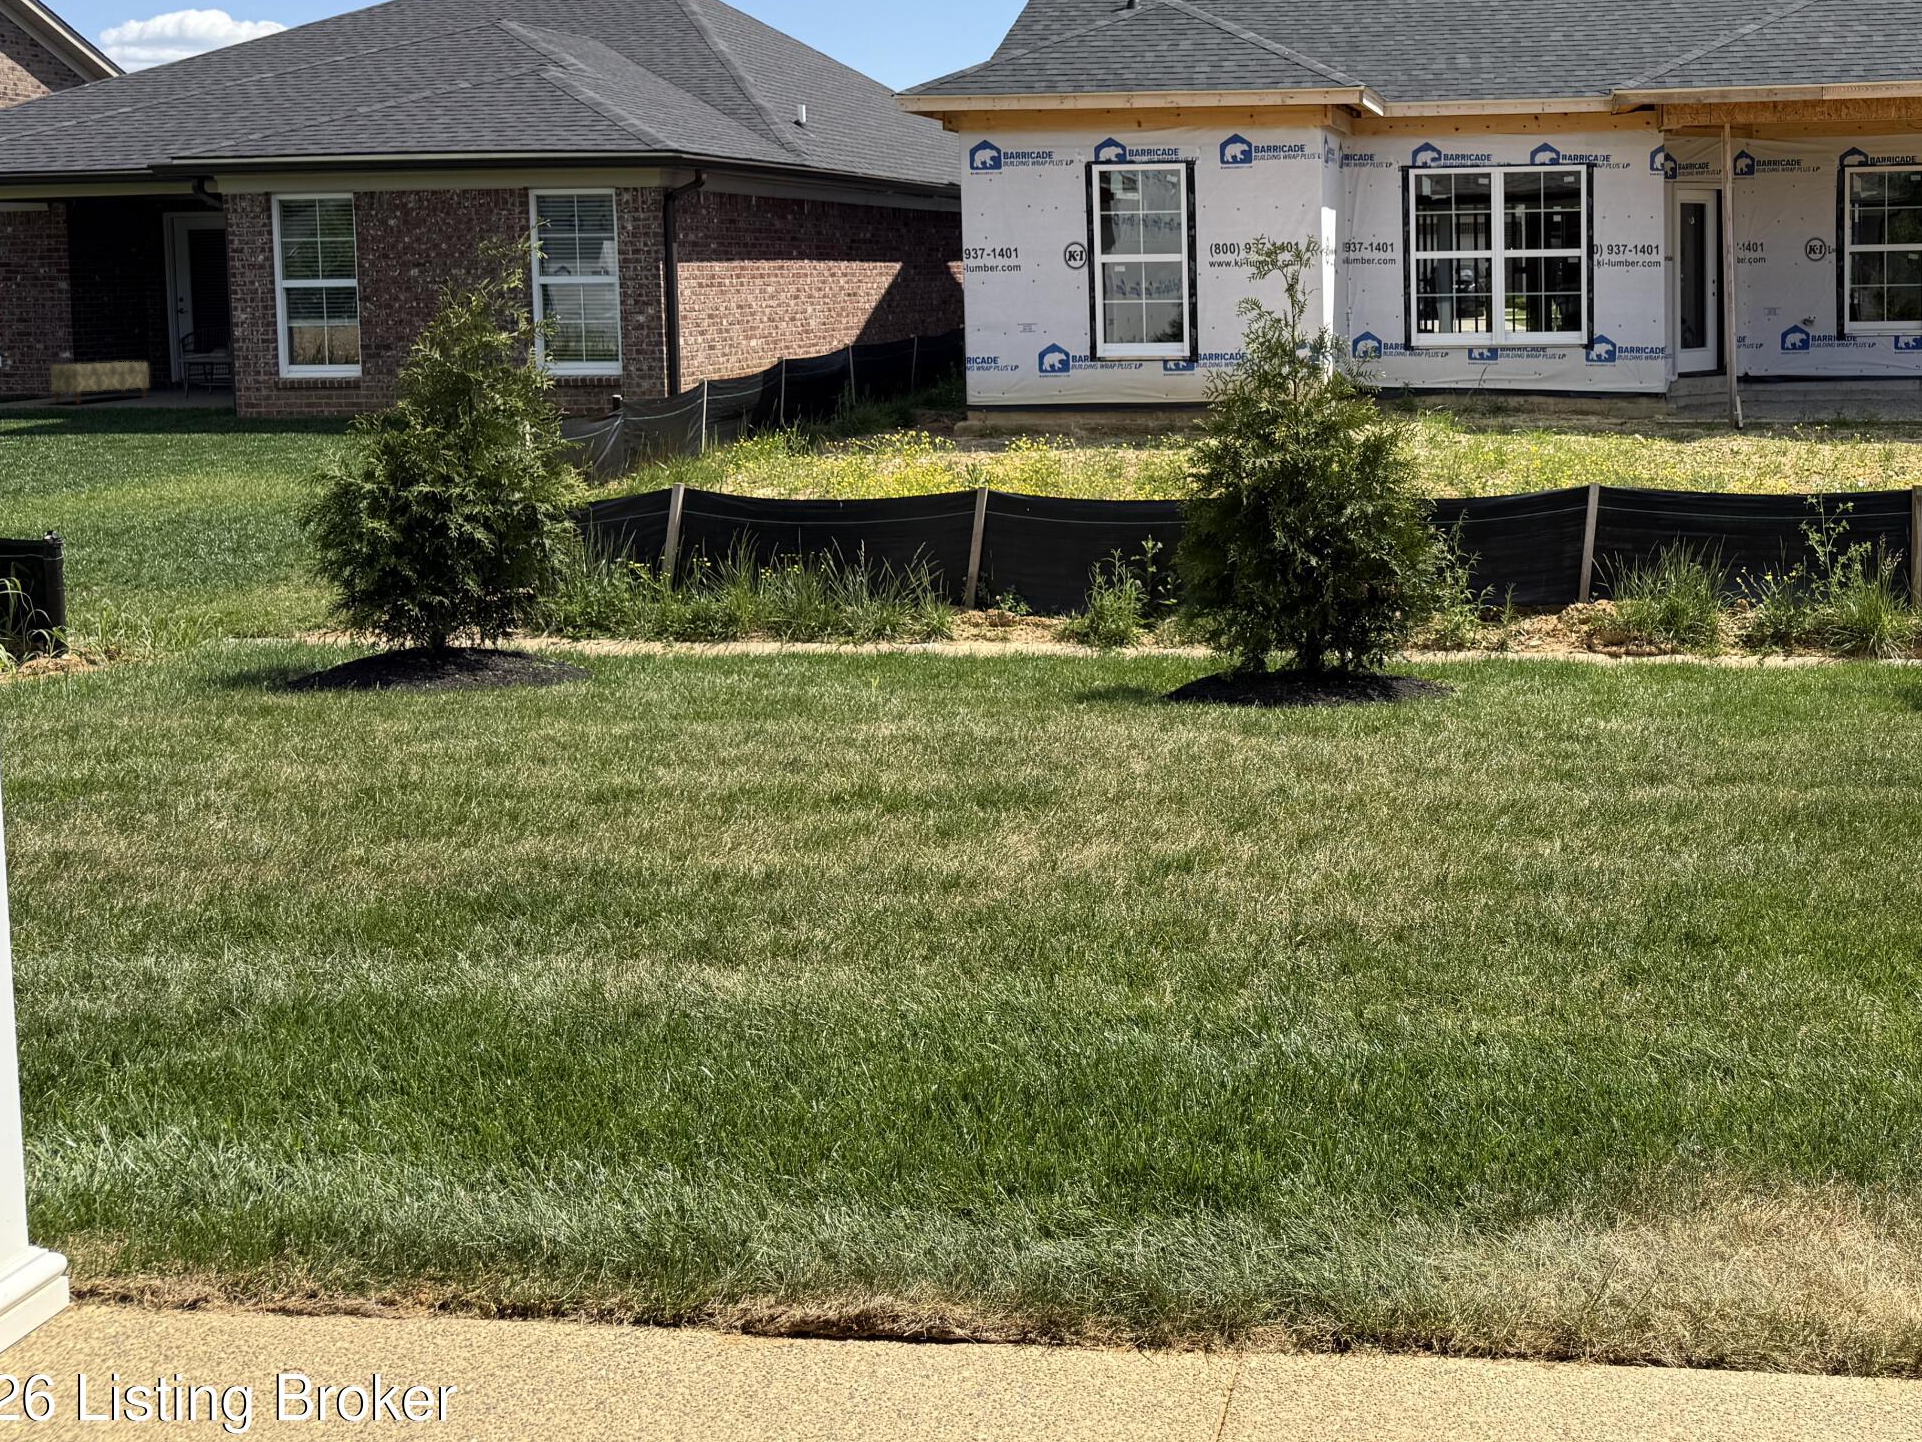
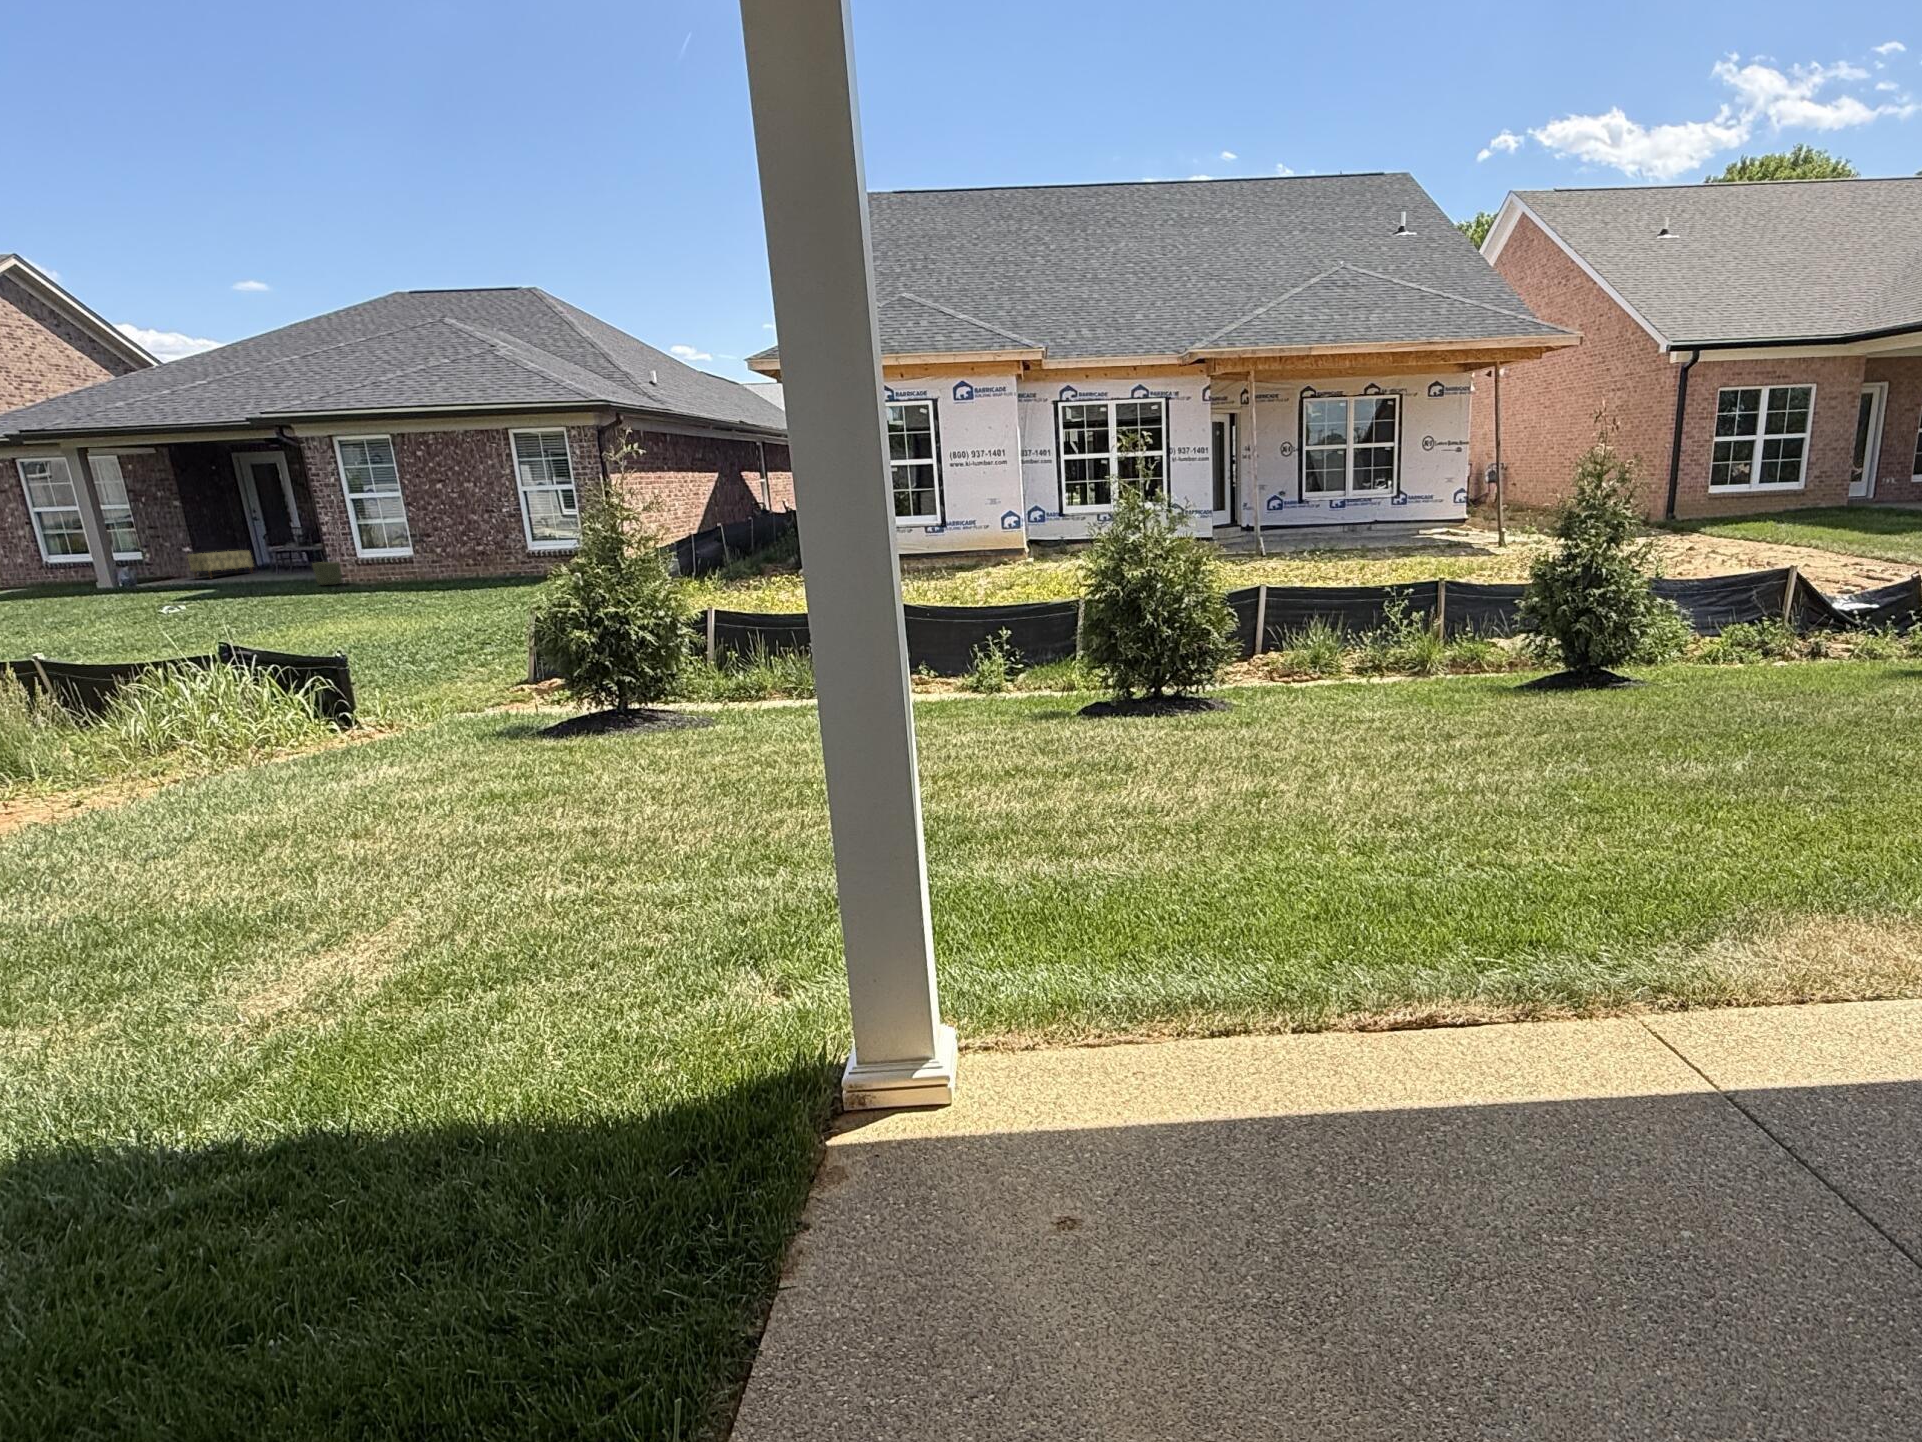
planter: none [213,384,256,421] -> present [312,562,343,585]

